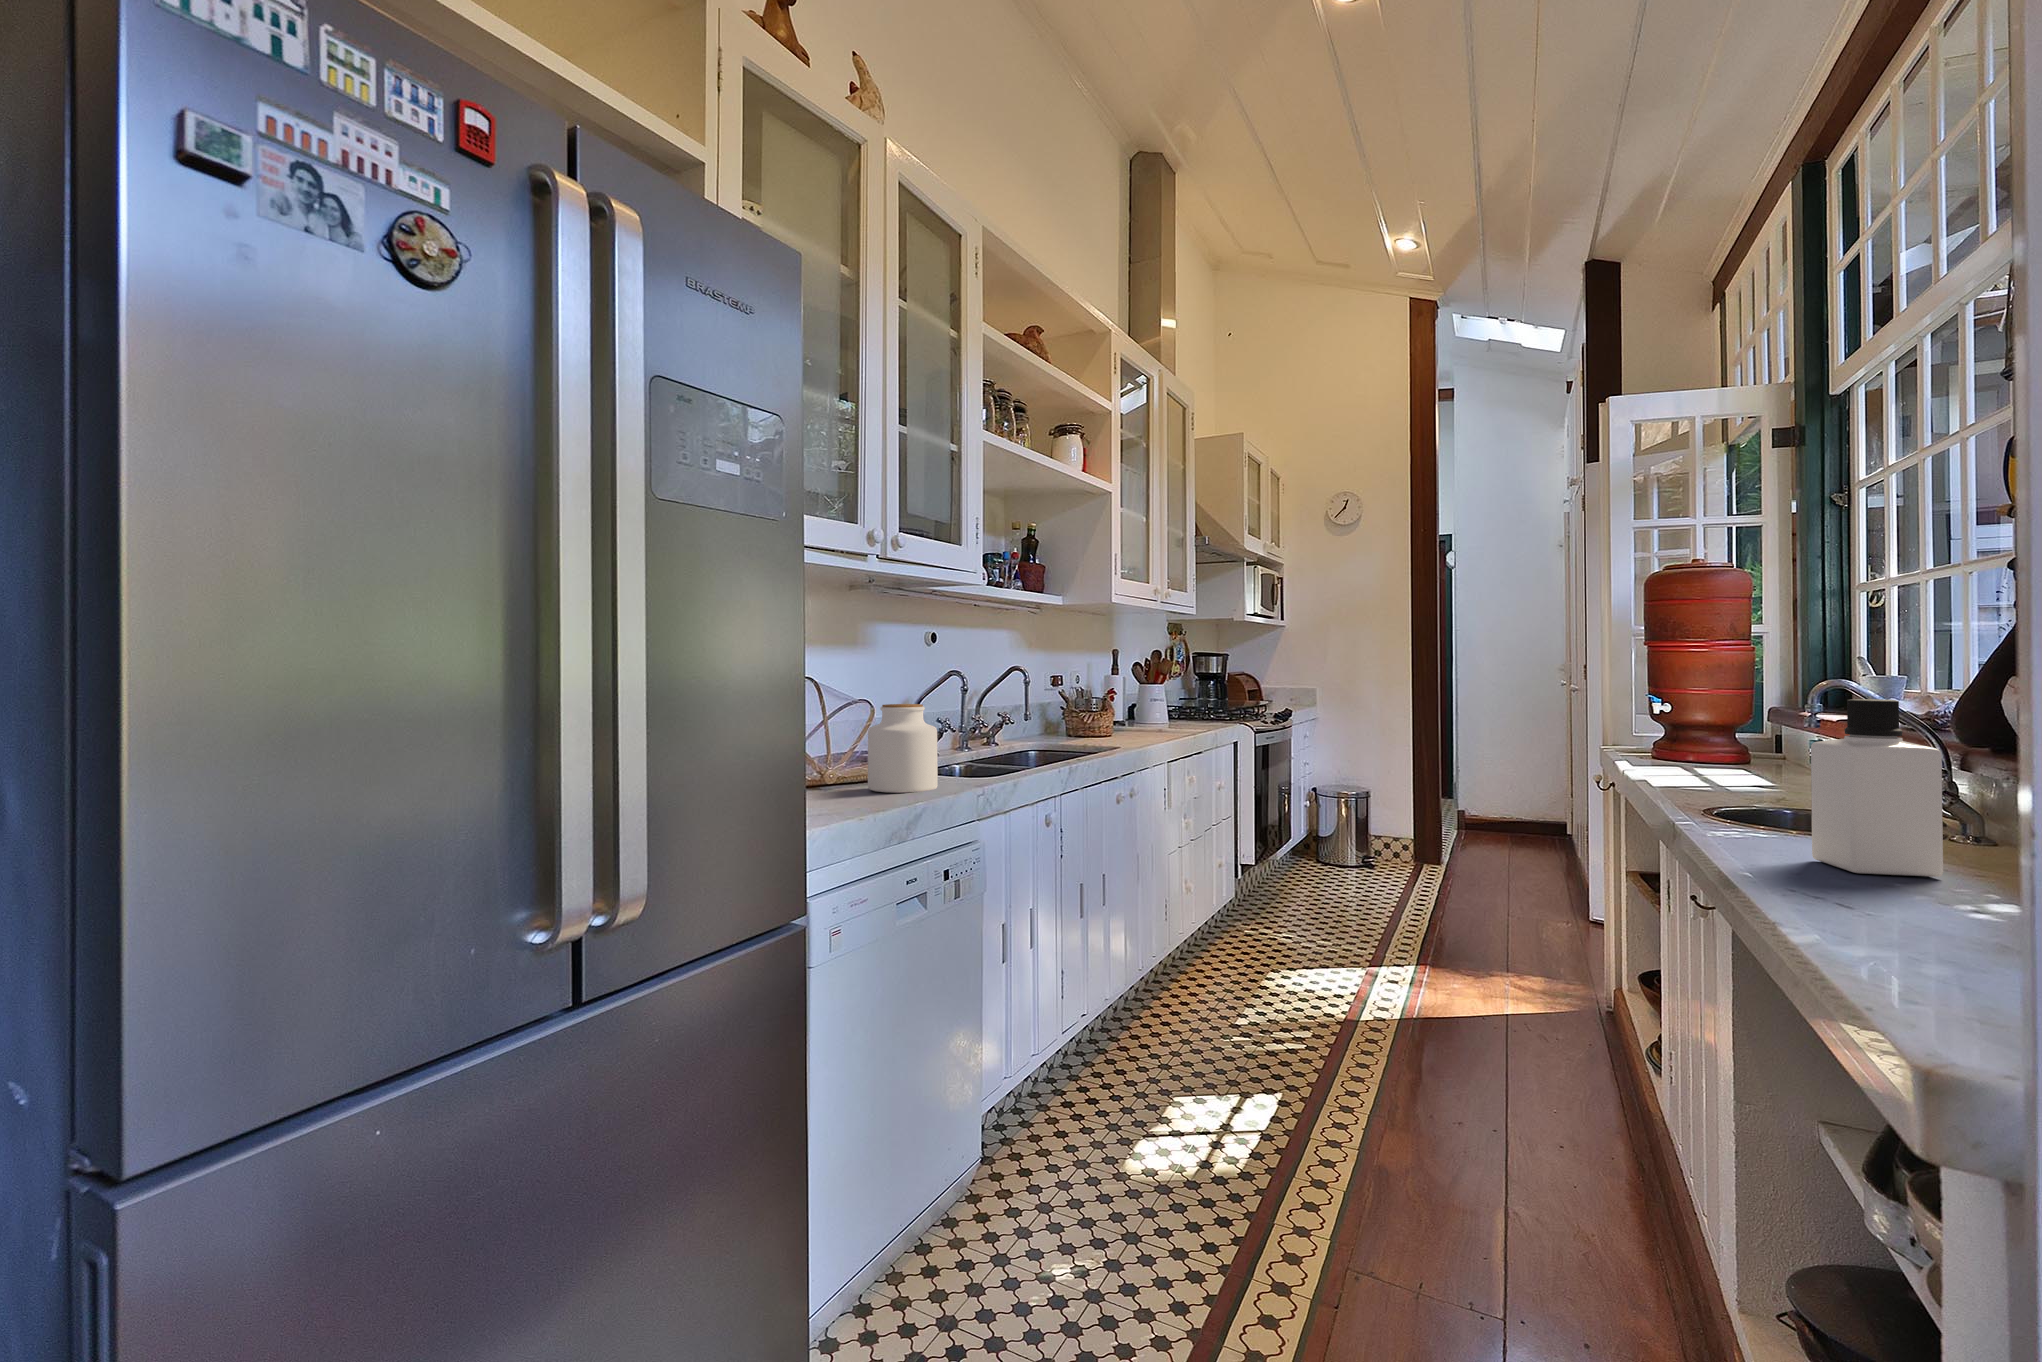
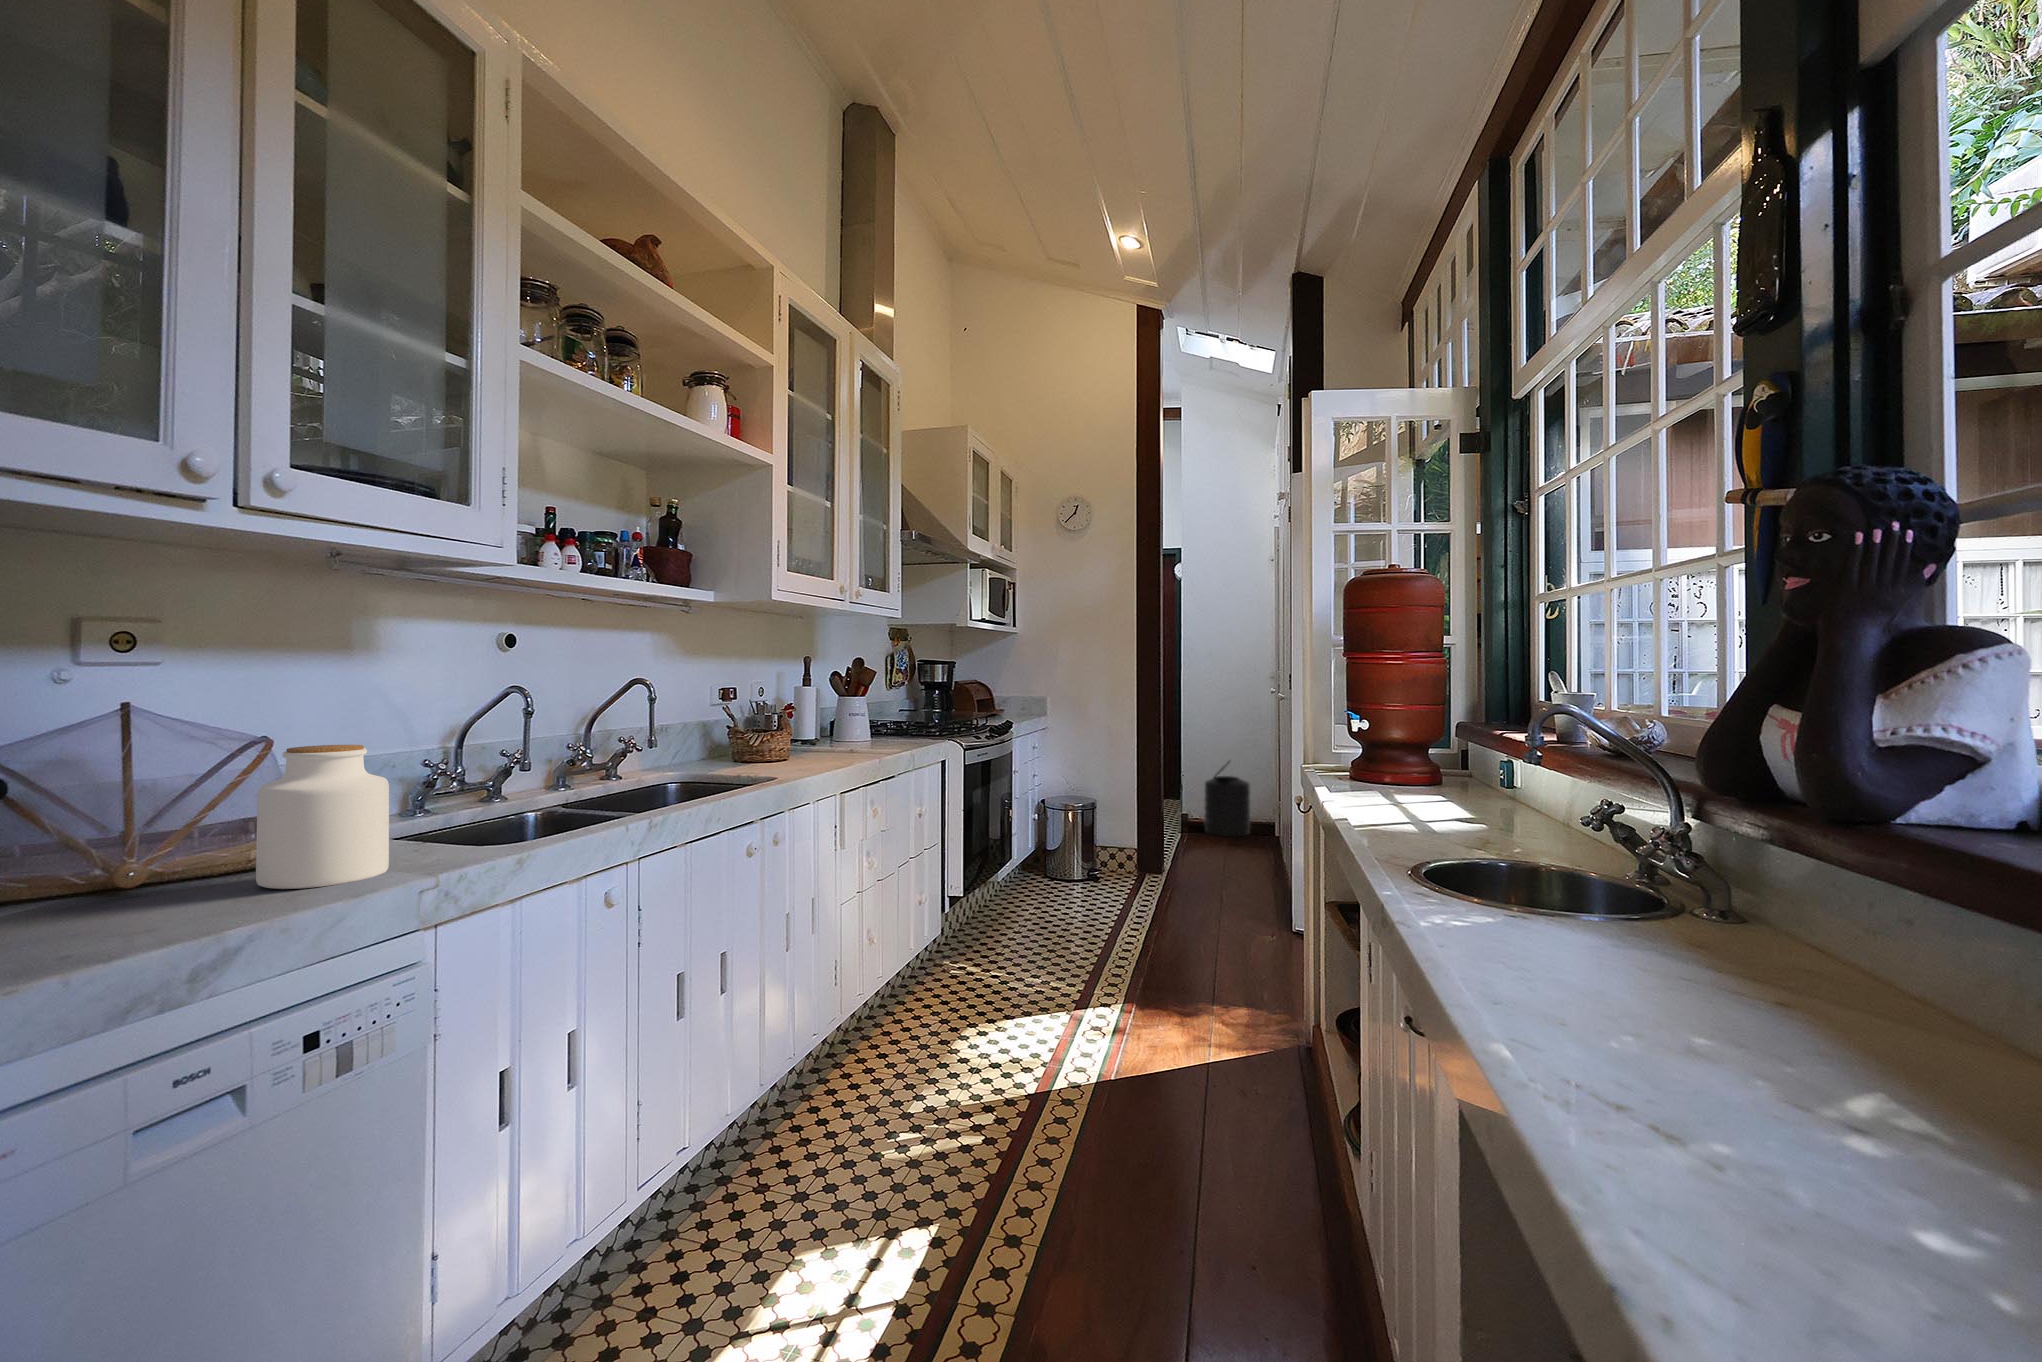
bottle: present [1811,699,1943,877] -> none [1572,750,1770,1039]
trash can: none [1484,756,1538,836] -> present [1205,761,1250,836]

